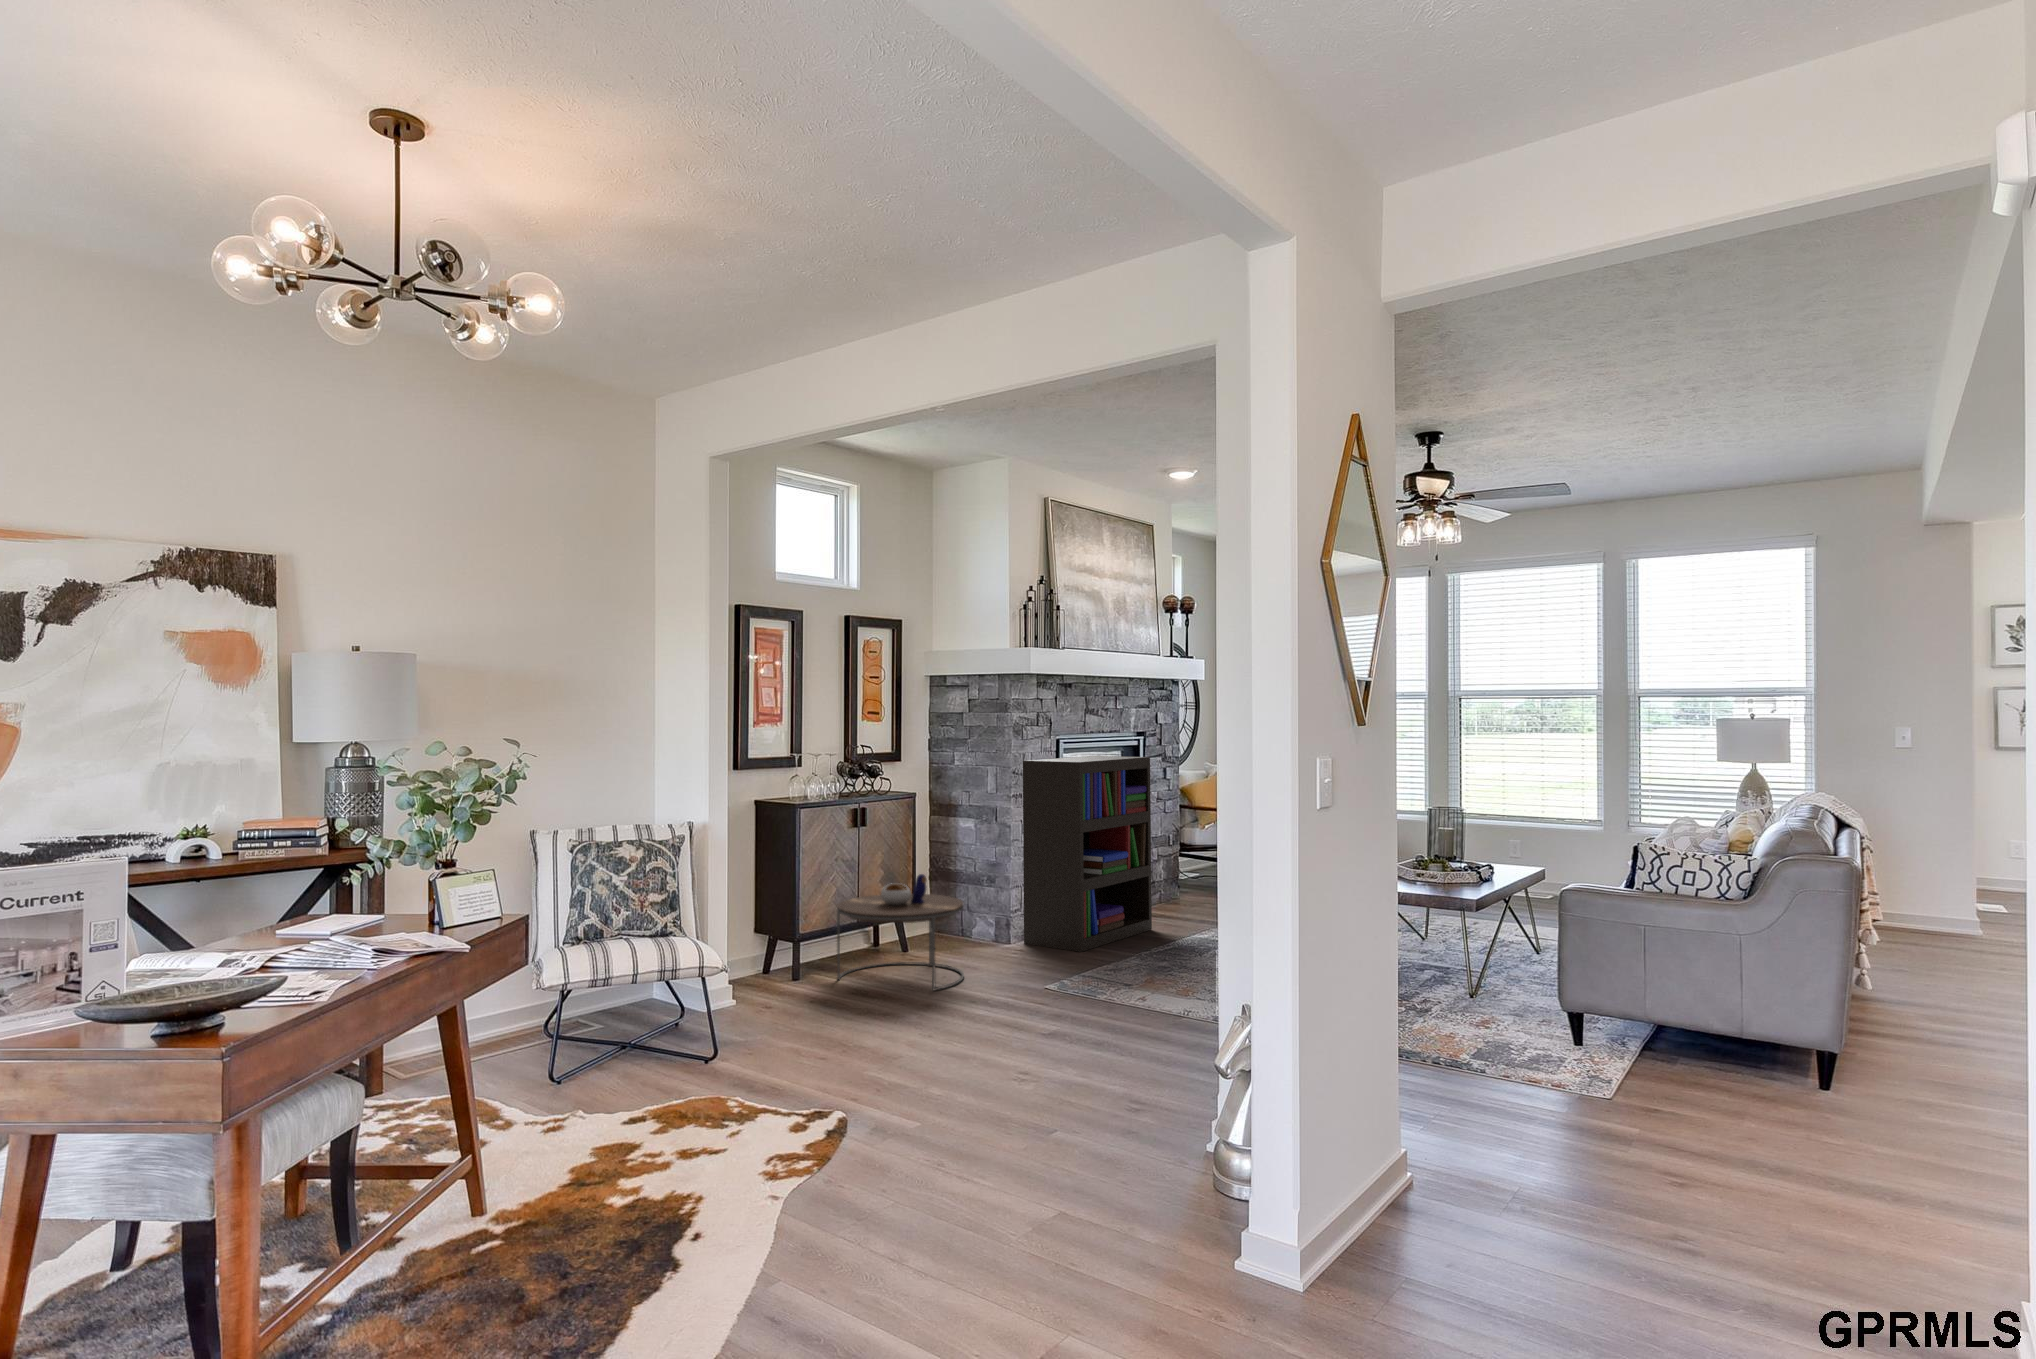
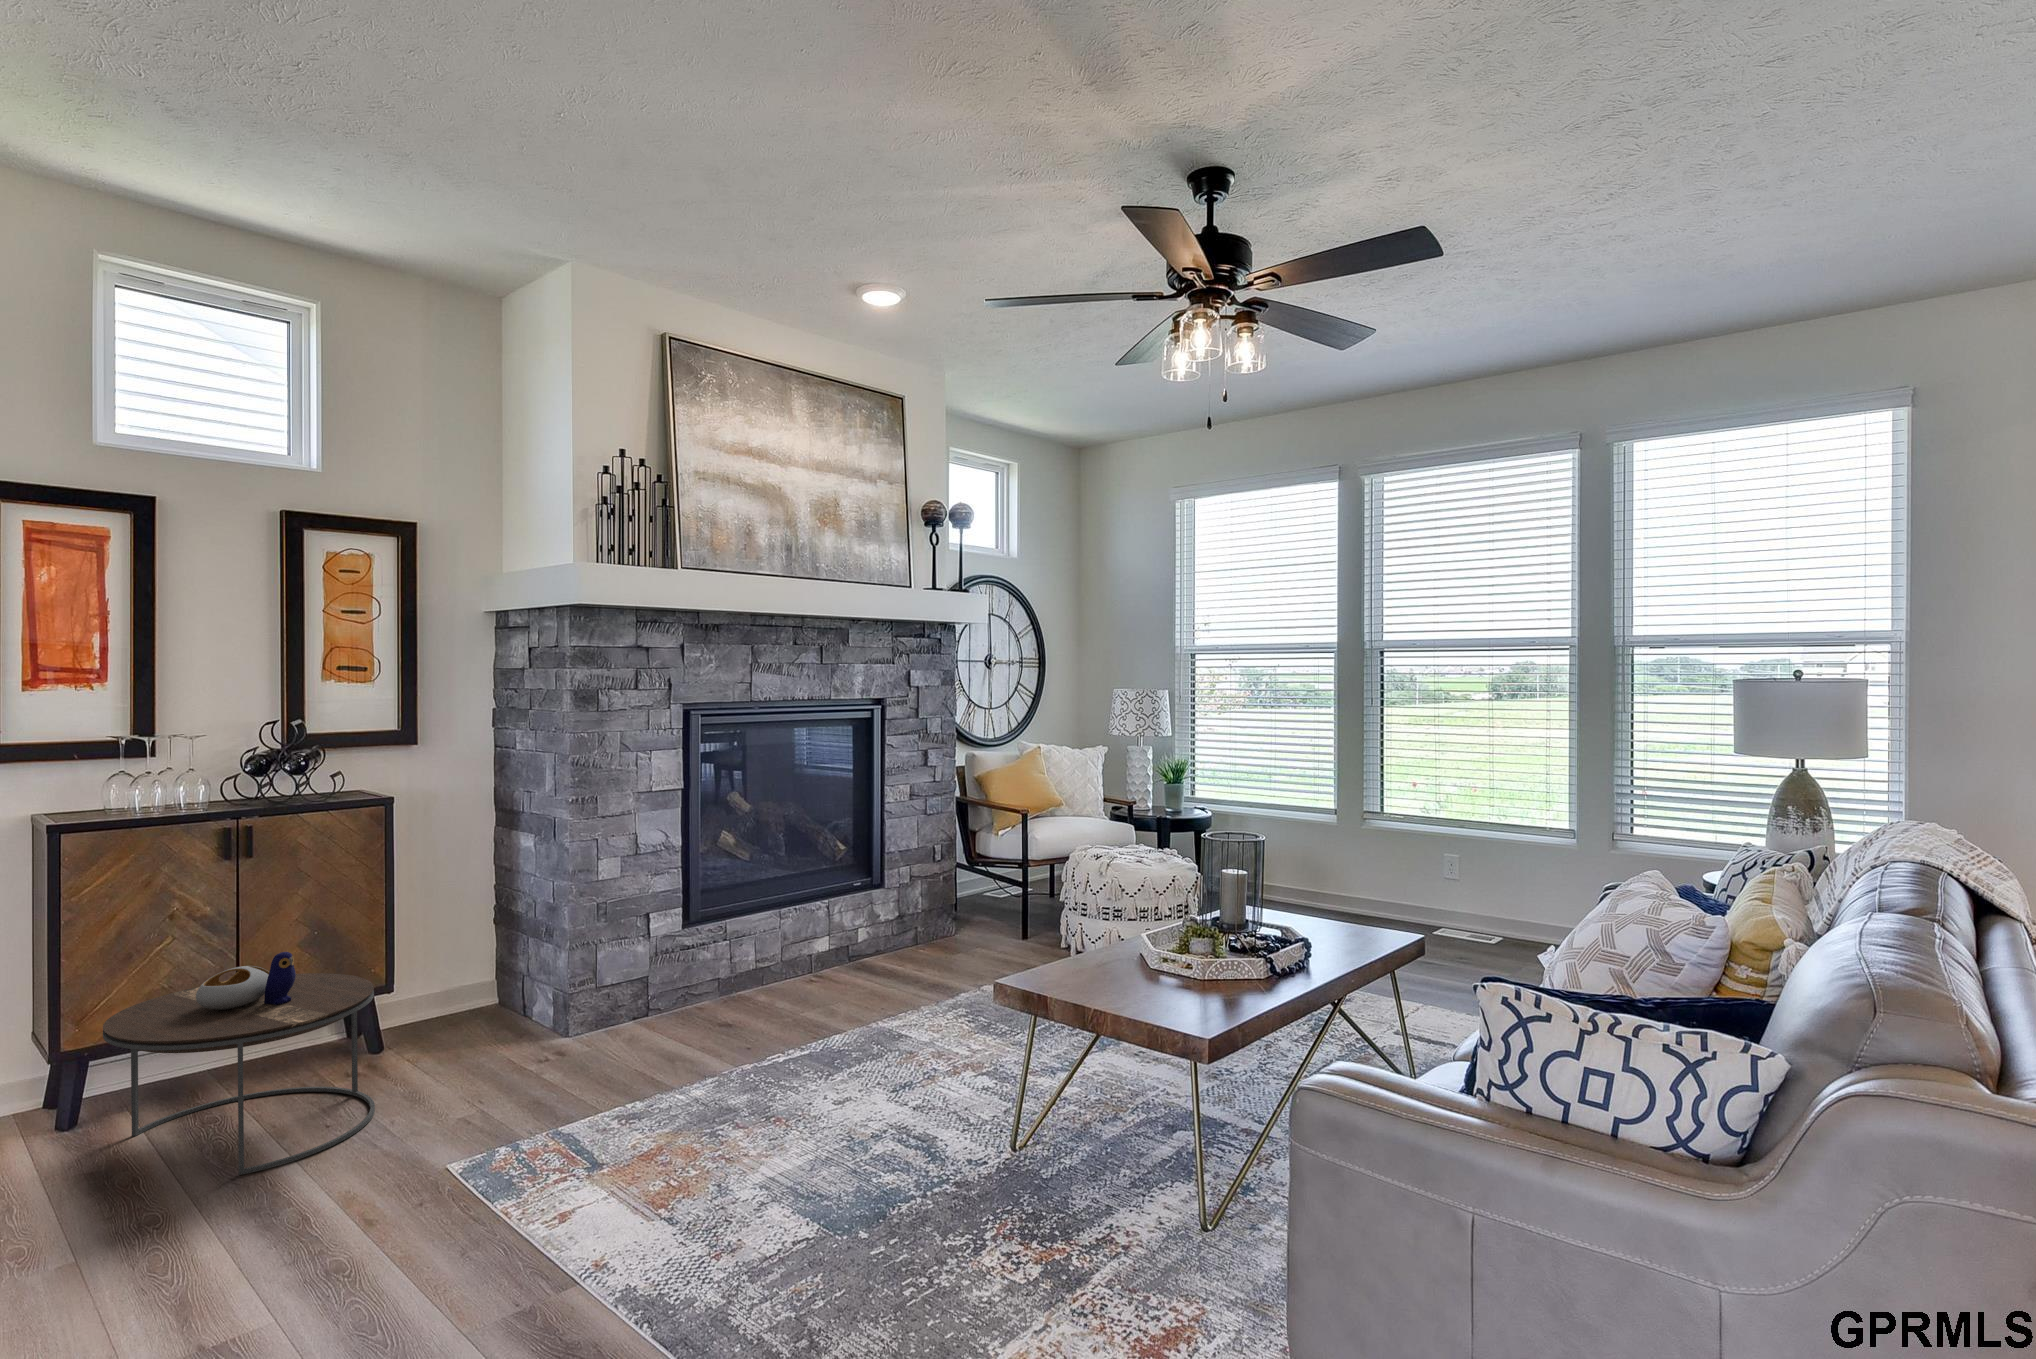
bookshelf: present [1023,756,1152,952] -> none [589,736,830,1062]

